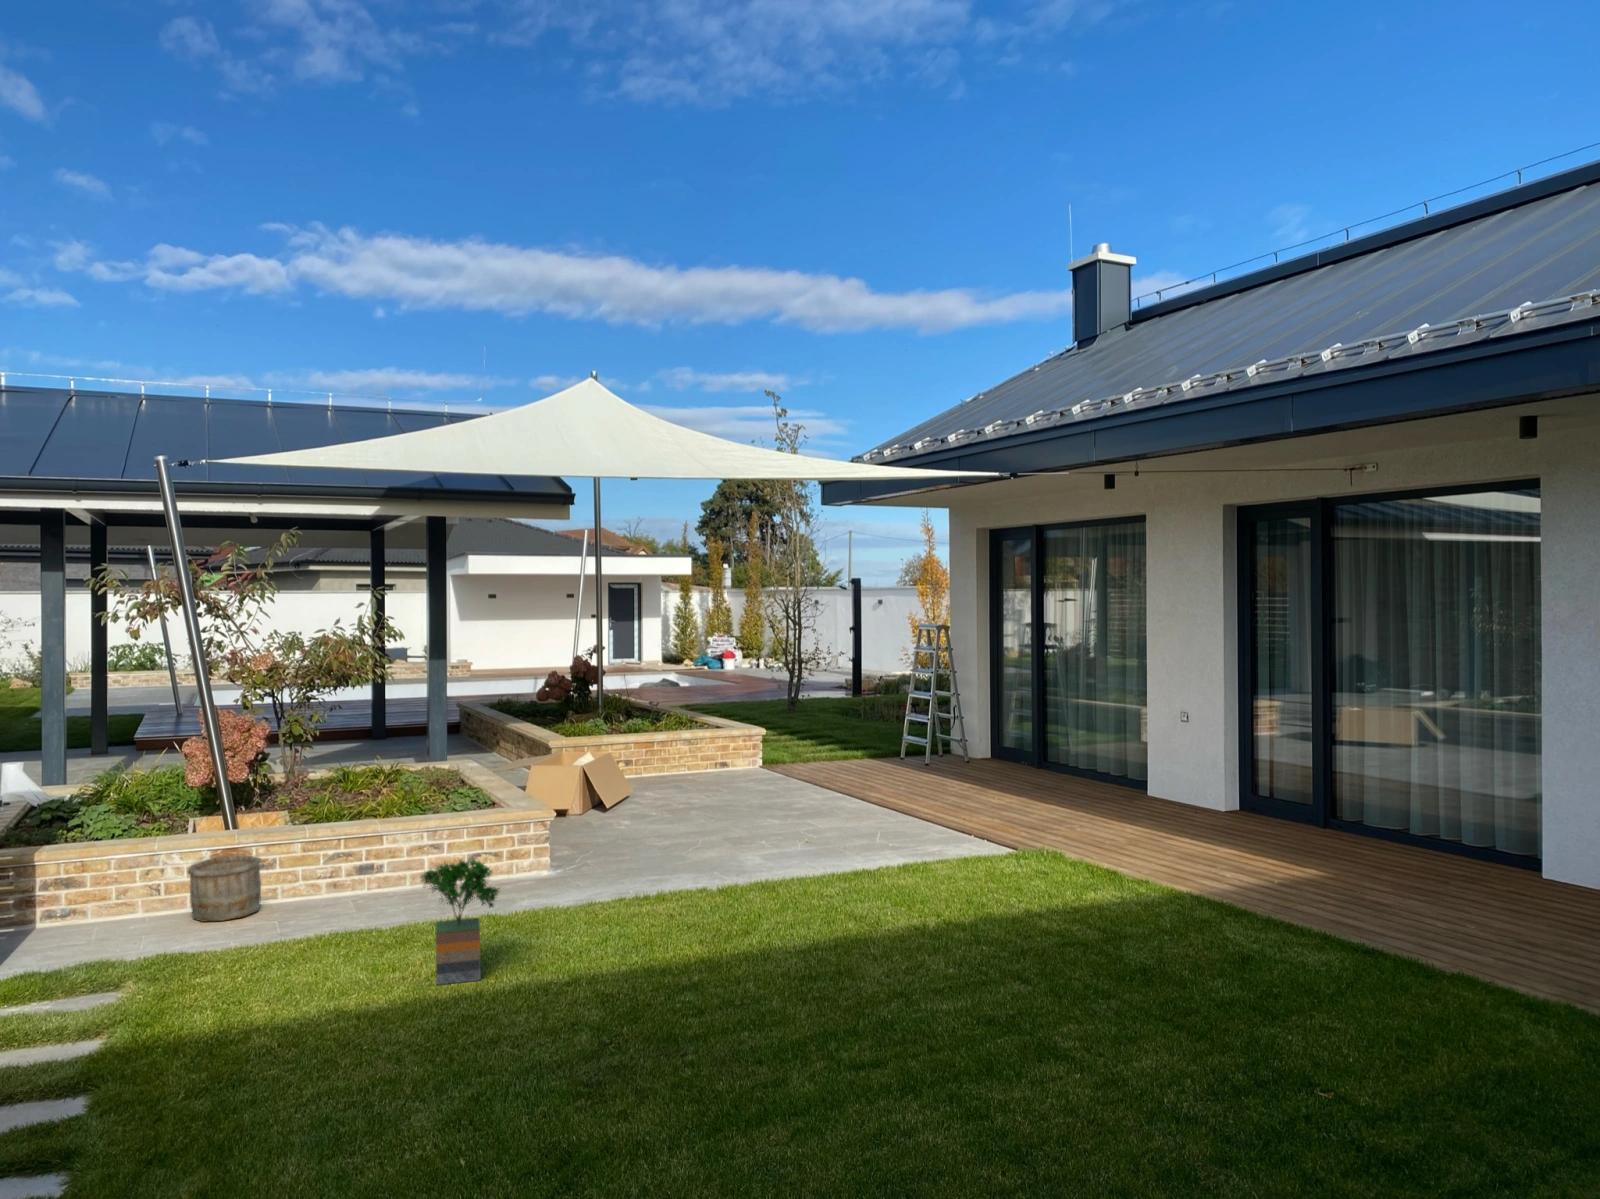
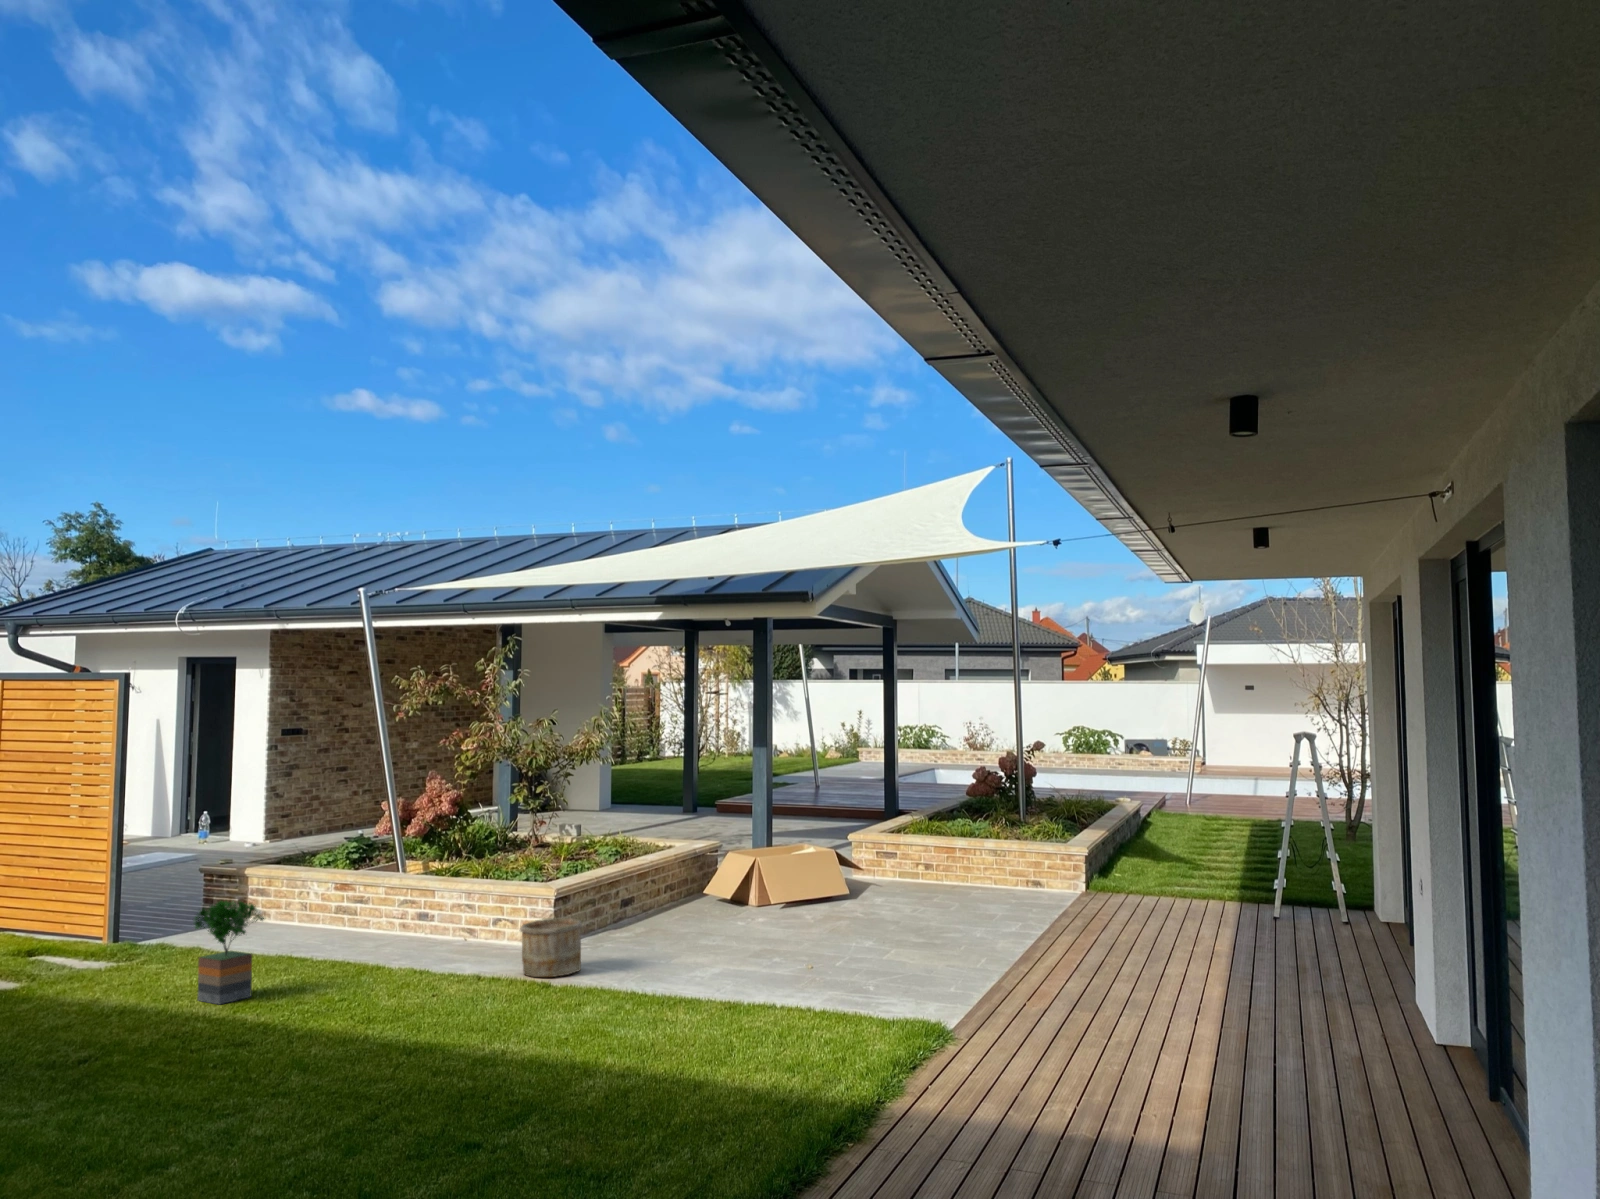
wooden bucket: present [188,855,261,922] -> present [520,918,582,977]

